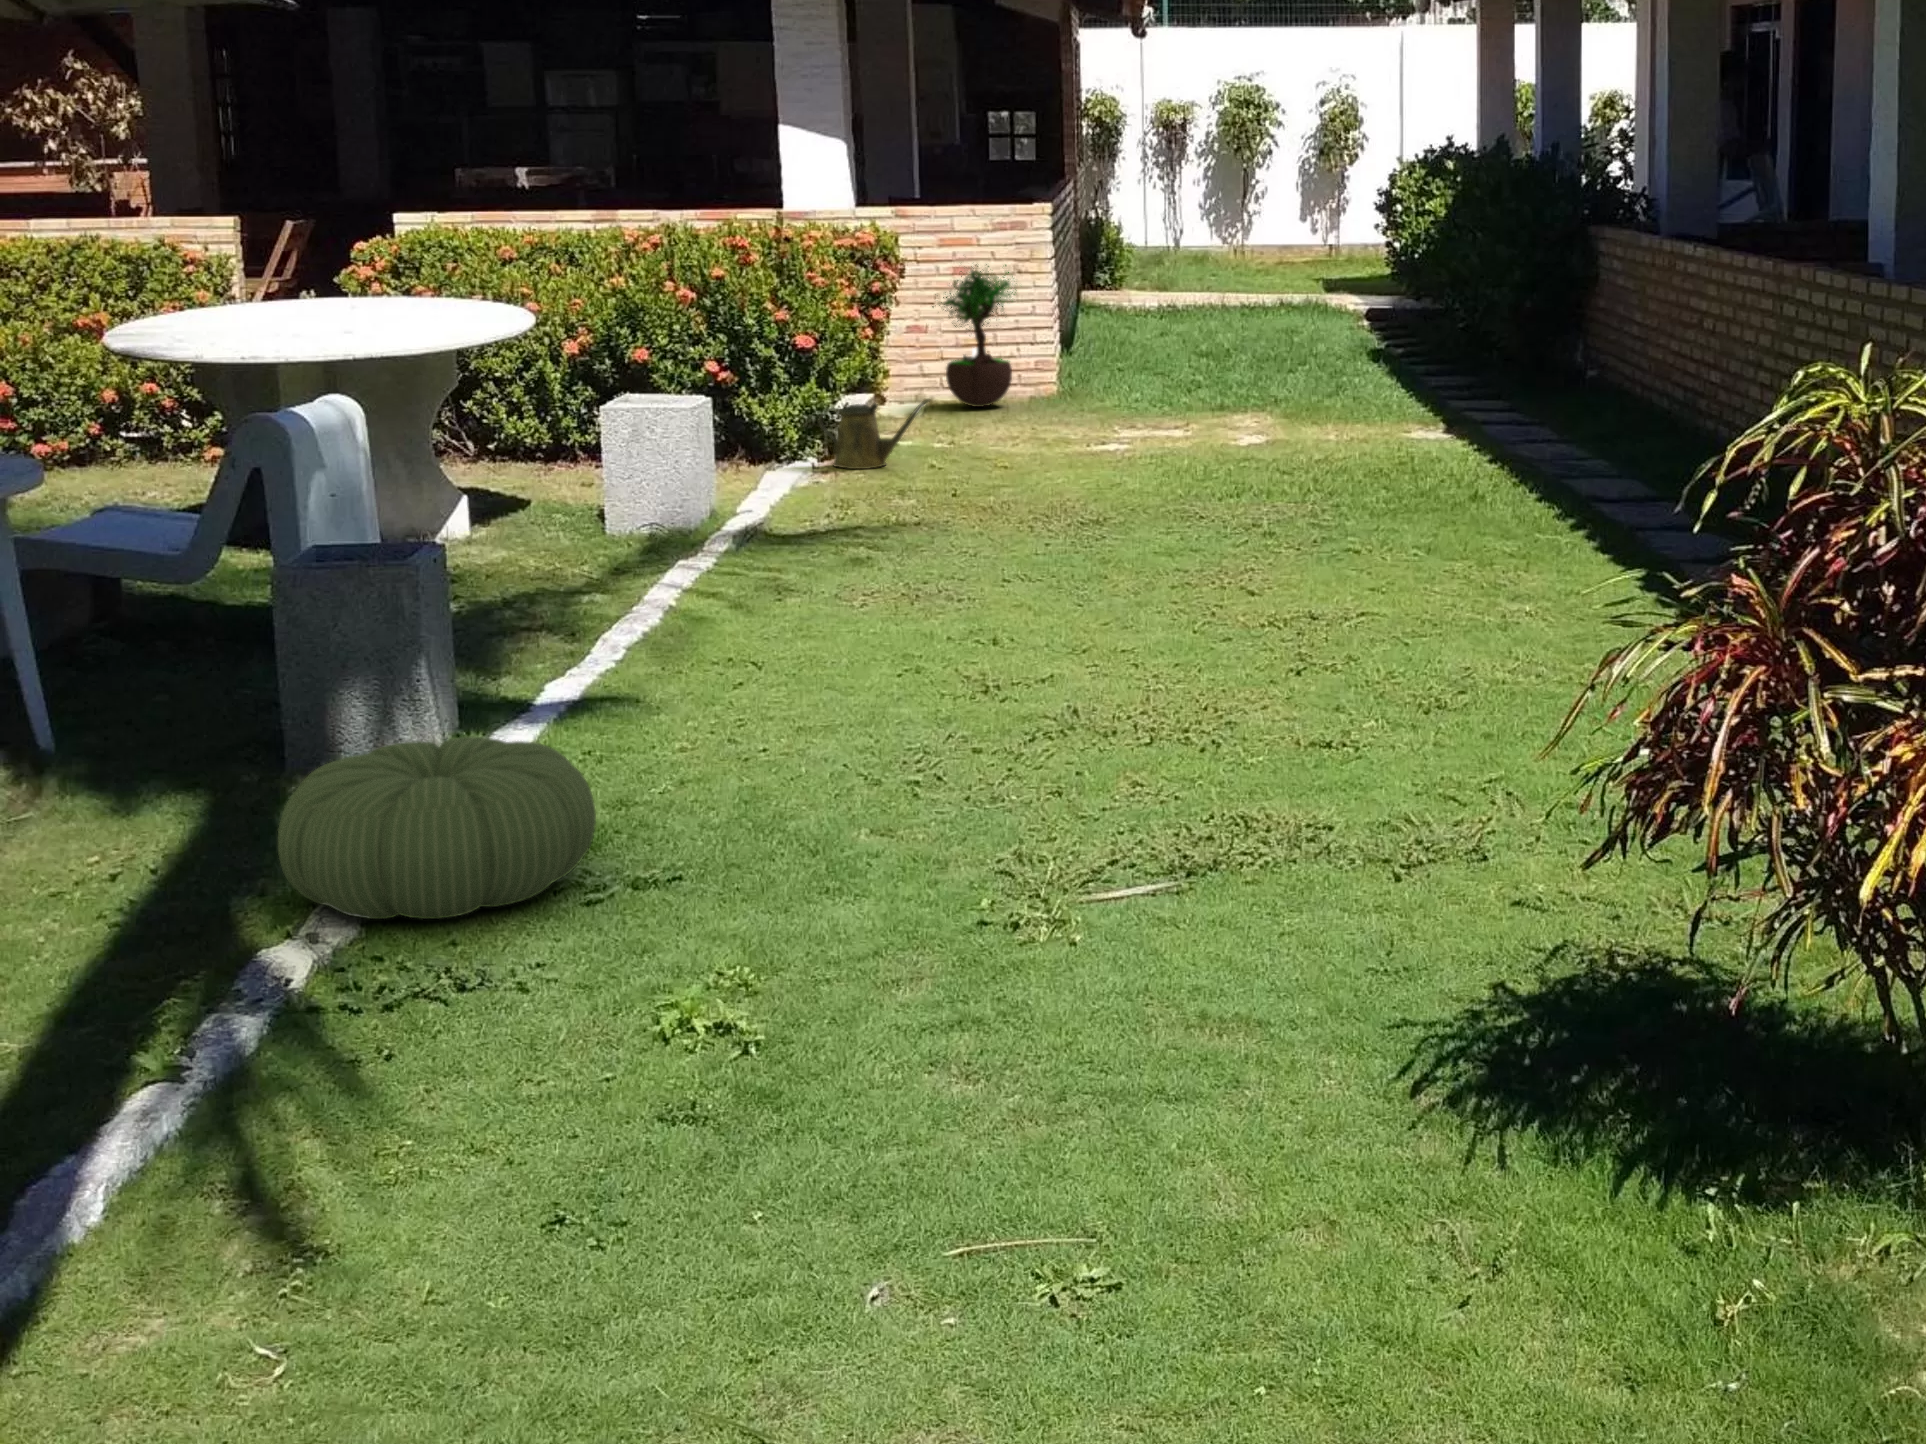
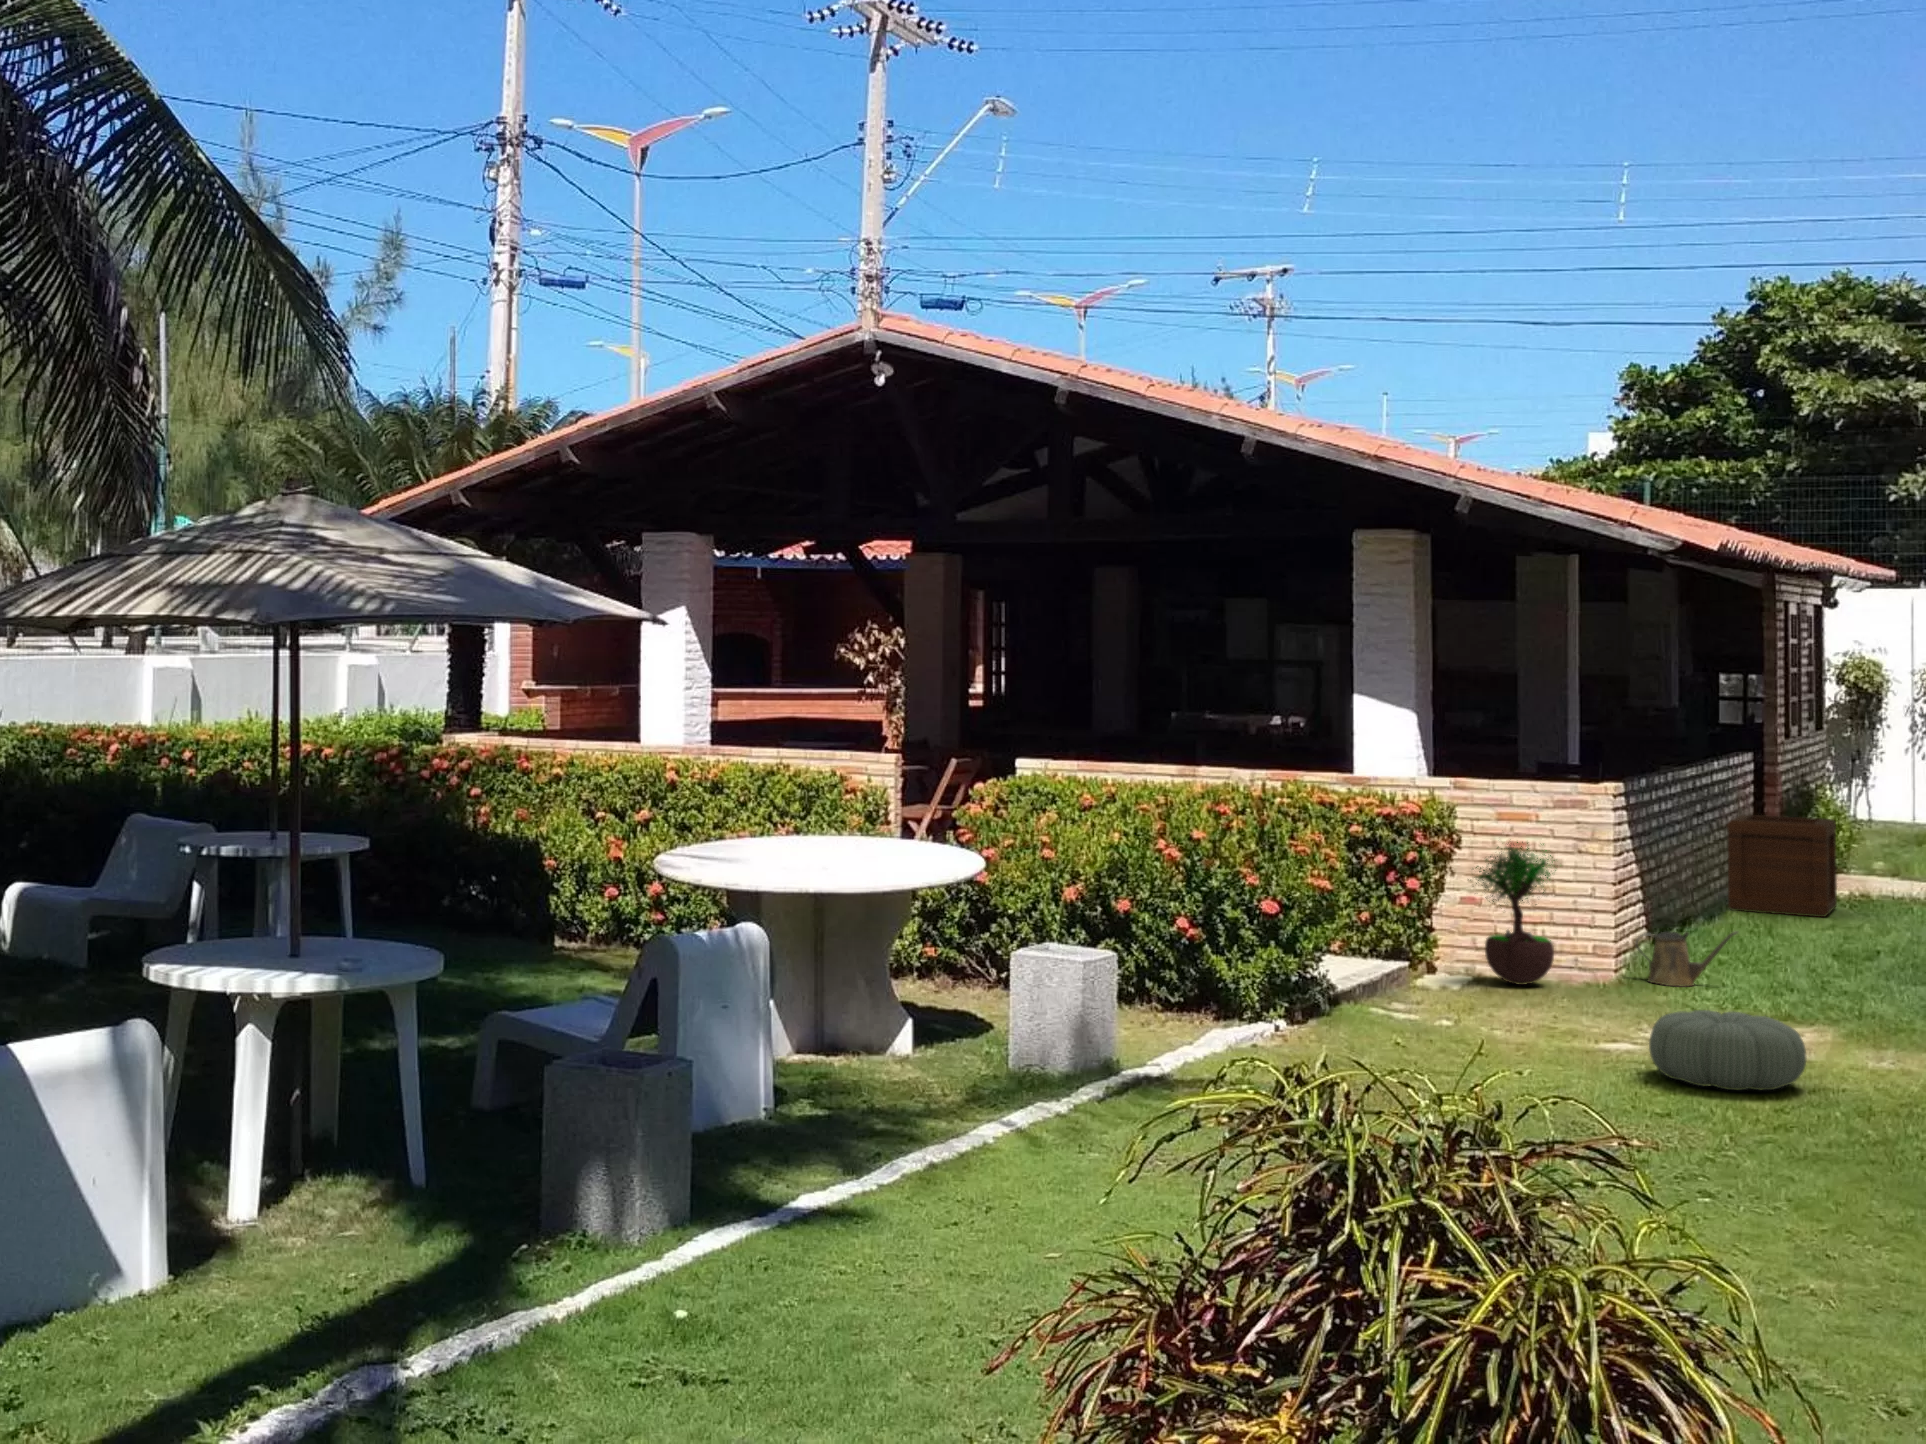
wooden crate: none [1069,239,1157,332] -> present [1727,815,1837,917]
watering can: present [818,399,930,469] -> present [1635,931,1738,986]
pouf: present [278,737,596,919] -> present [1649,1010,1806,1090]

